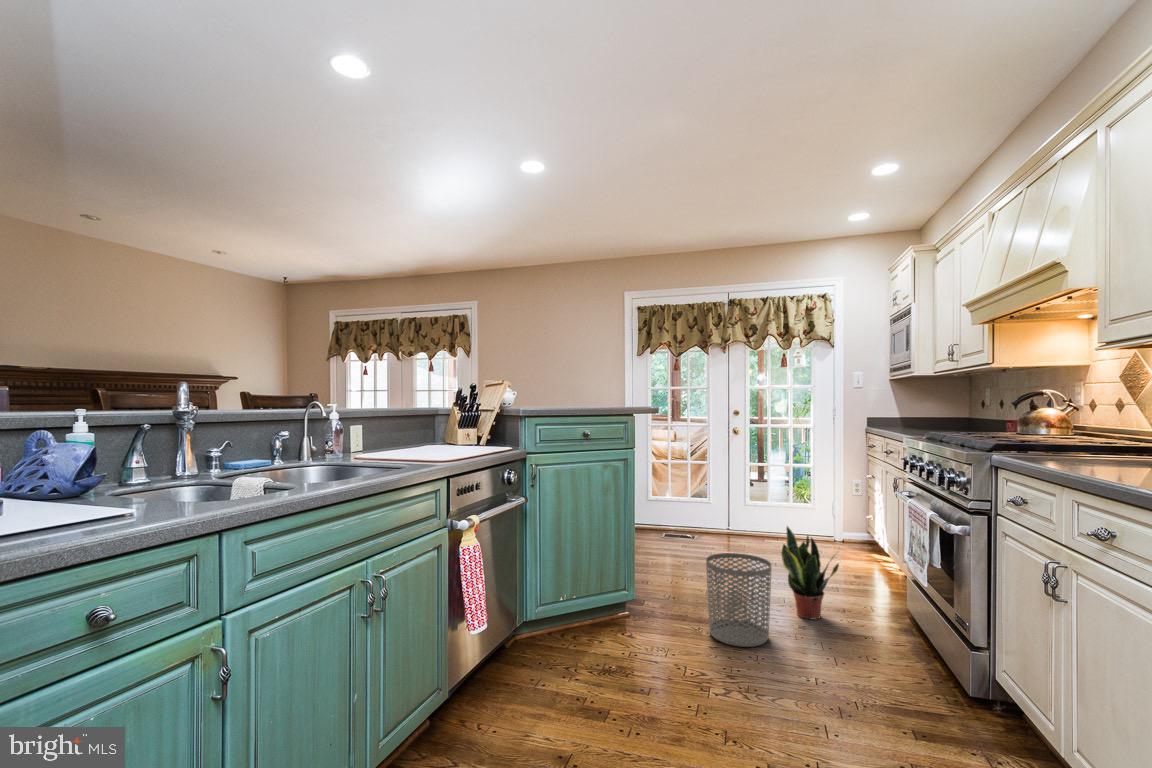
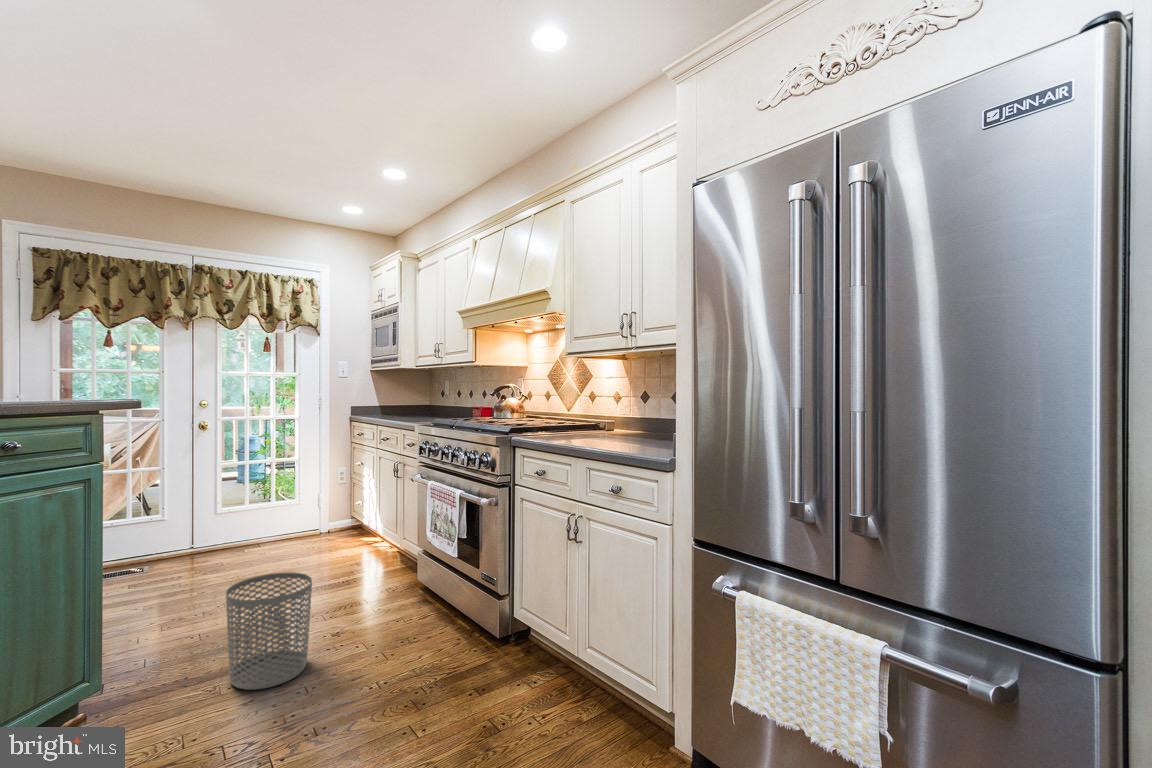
potted plant: present [781,527,839,620] -> none [301,529,366,623]

